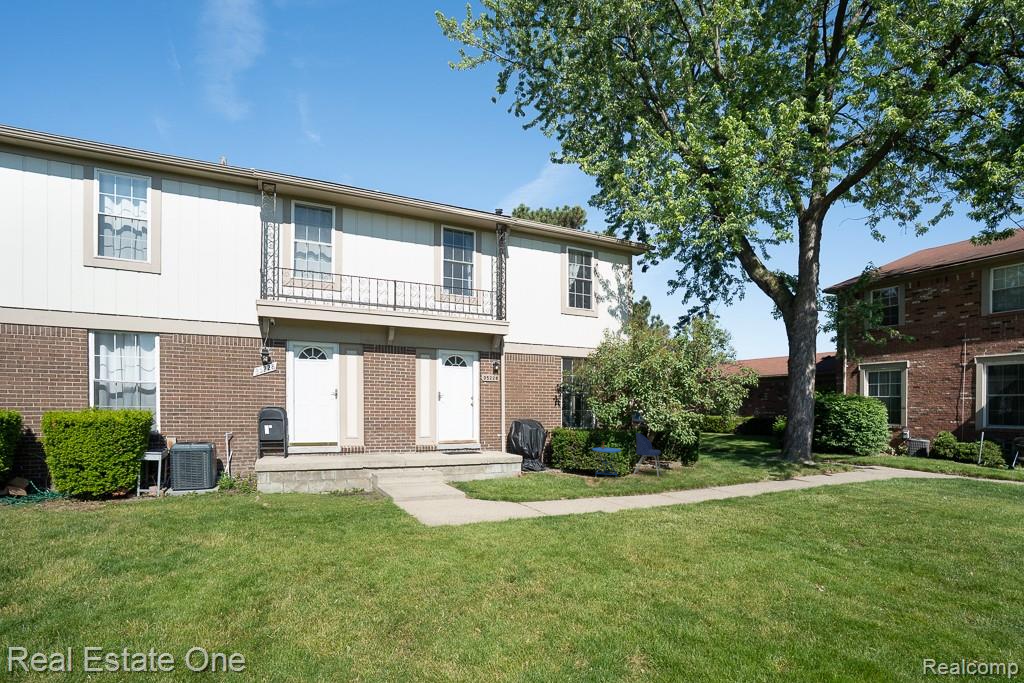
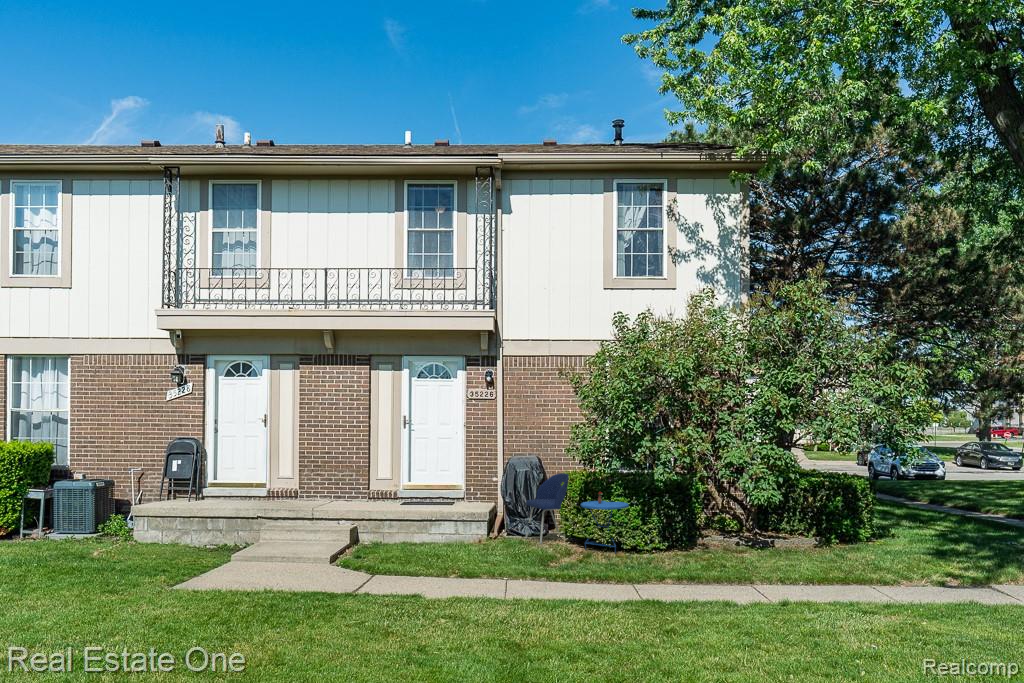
chair: present [634,433,661,477] -> present [525,473,569,544]

